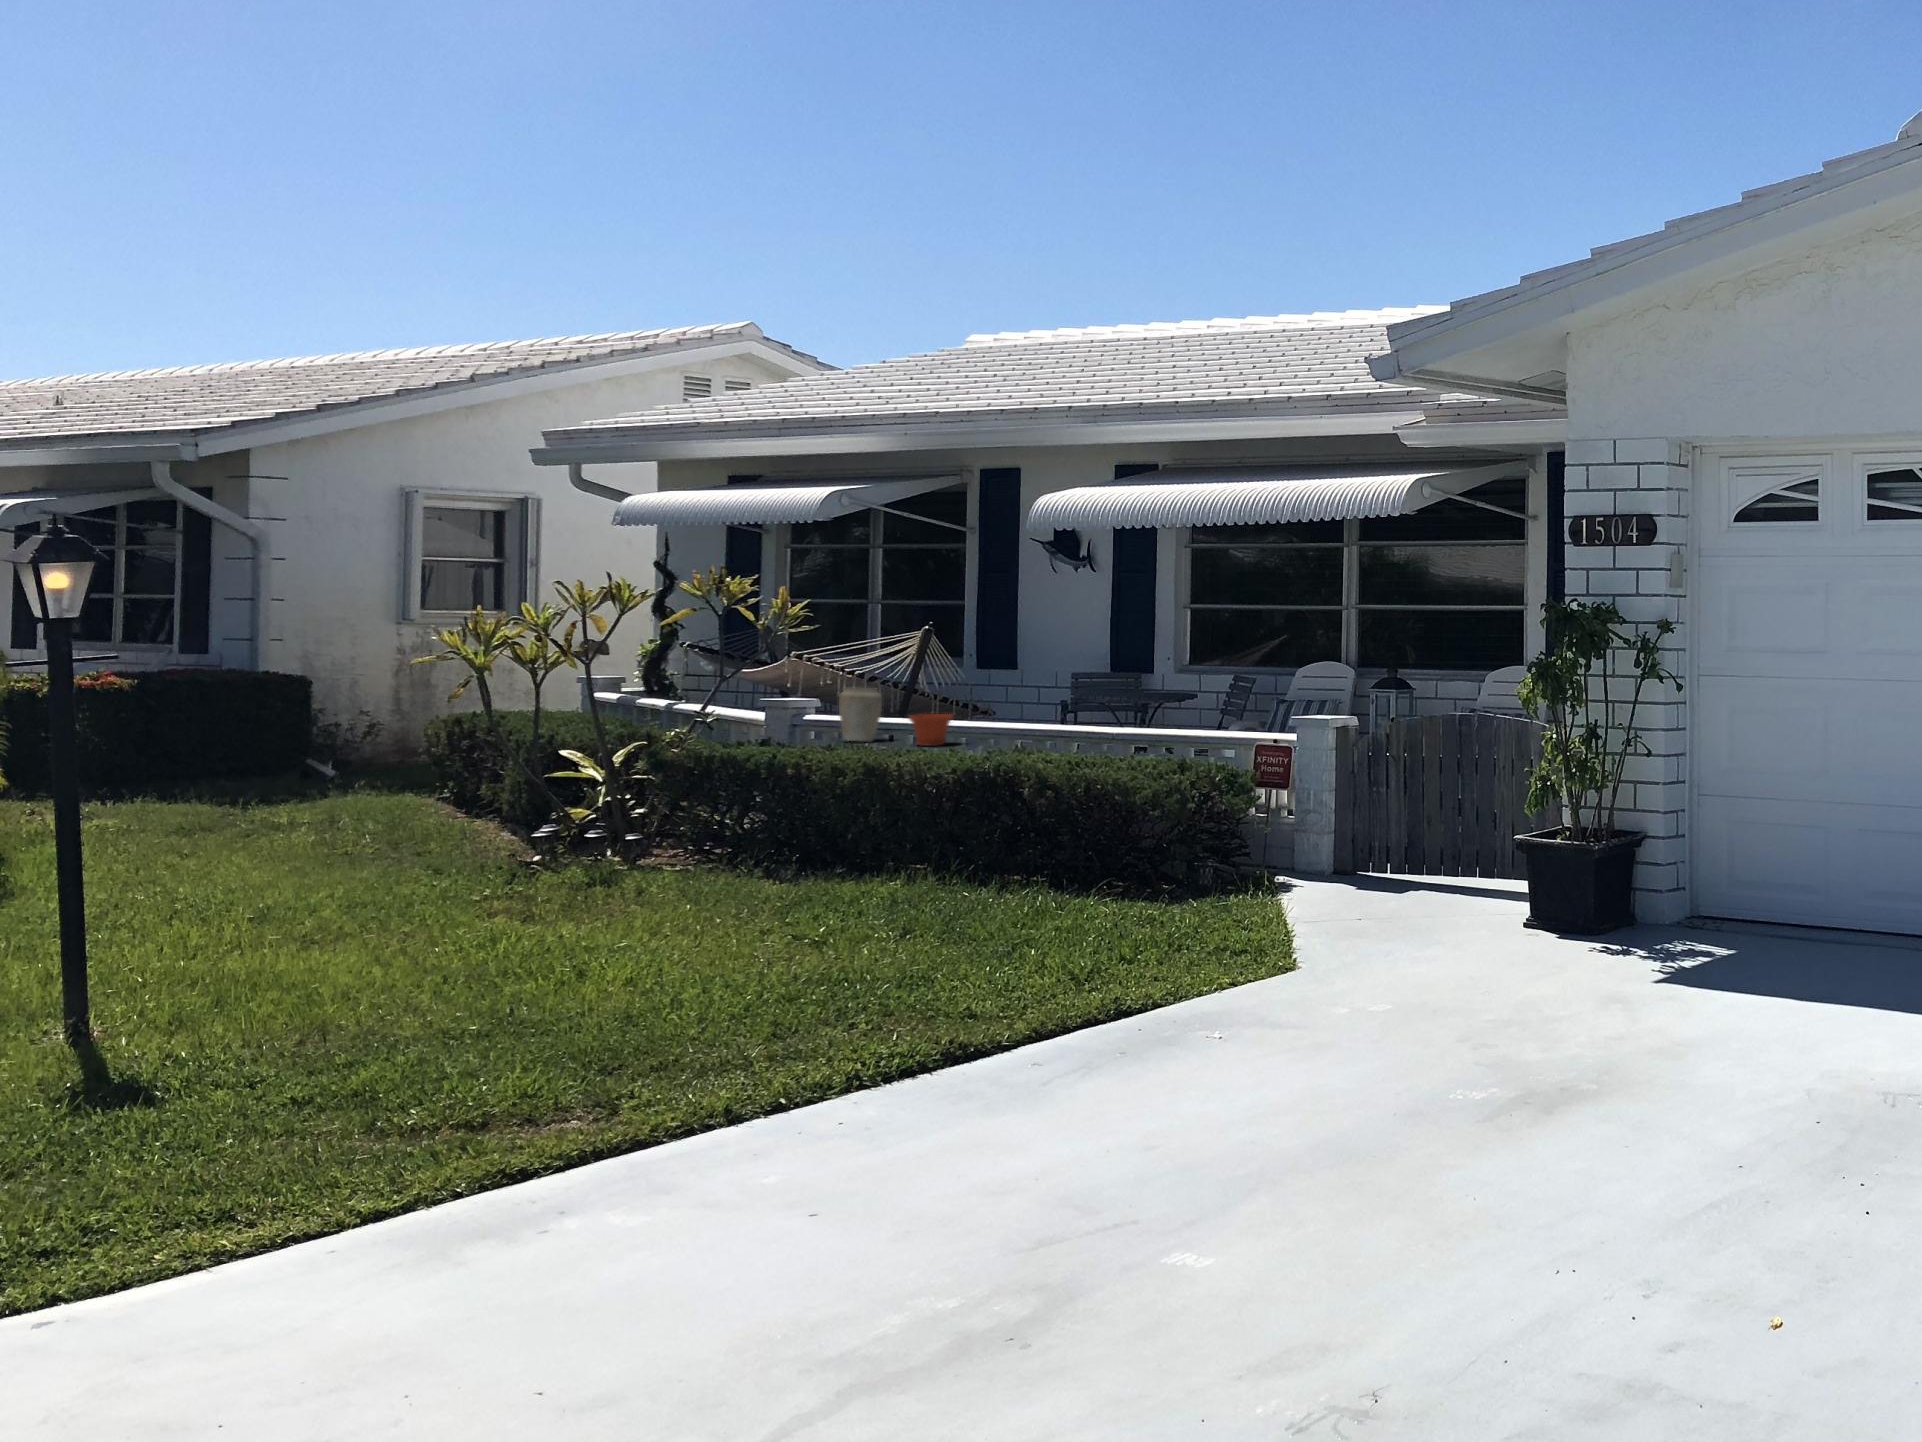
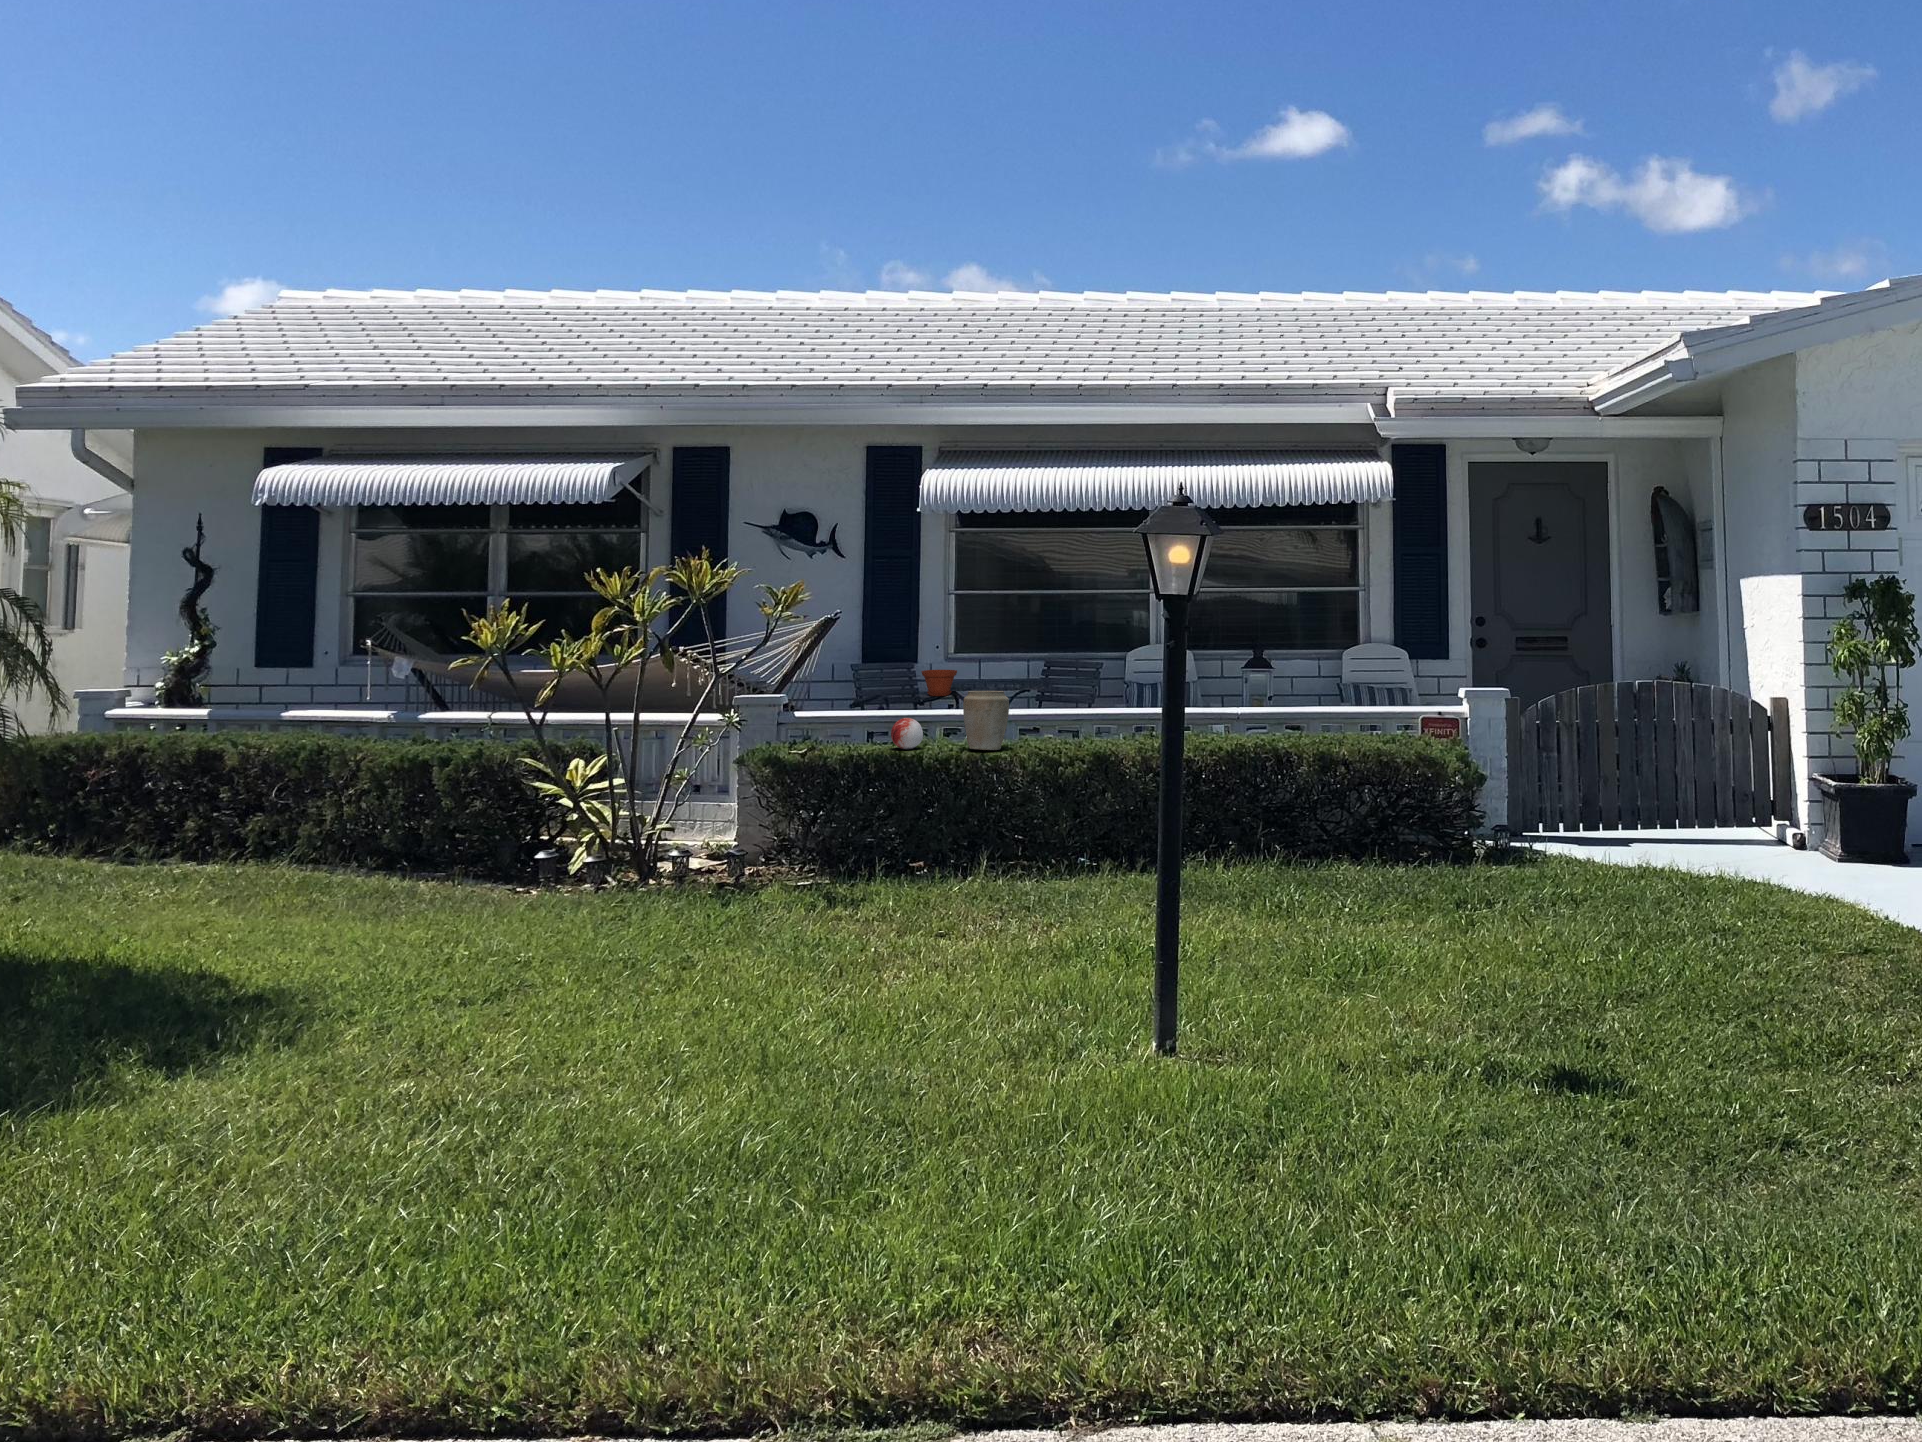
decorative orb: none [802,710,832,738] -> present [891,718,923,749]
plant pot: present [909,714,953,746] -> present [921,670,957,696]

